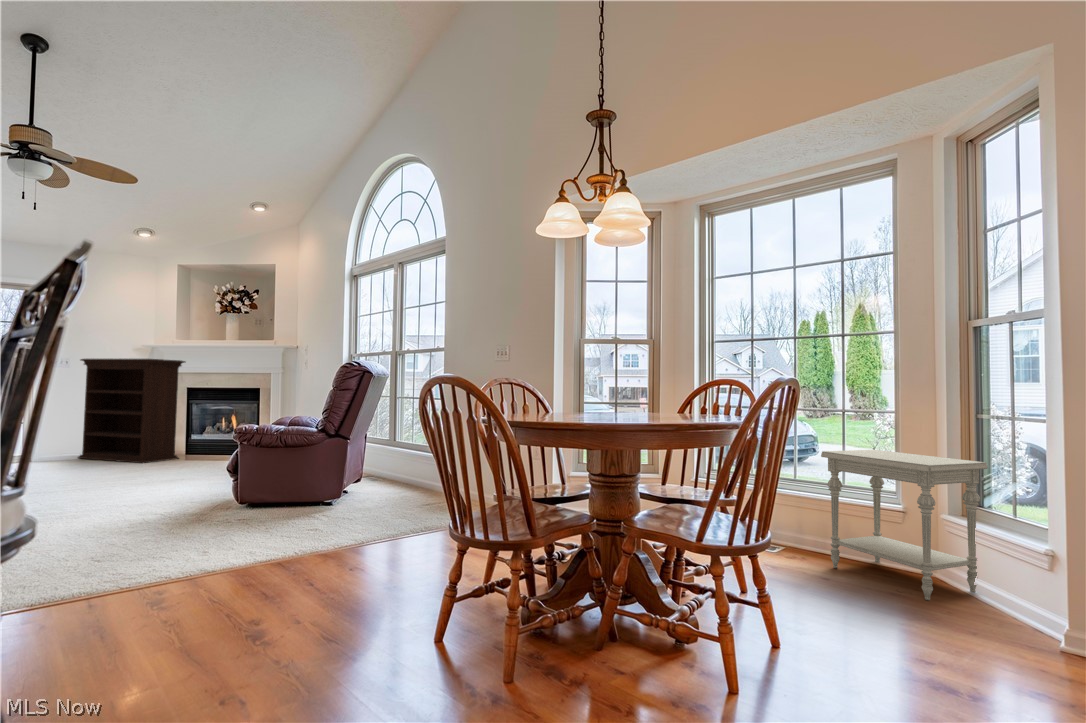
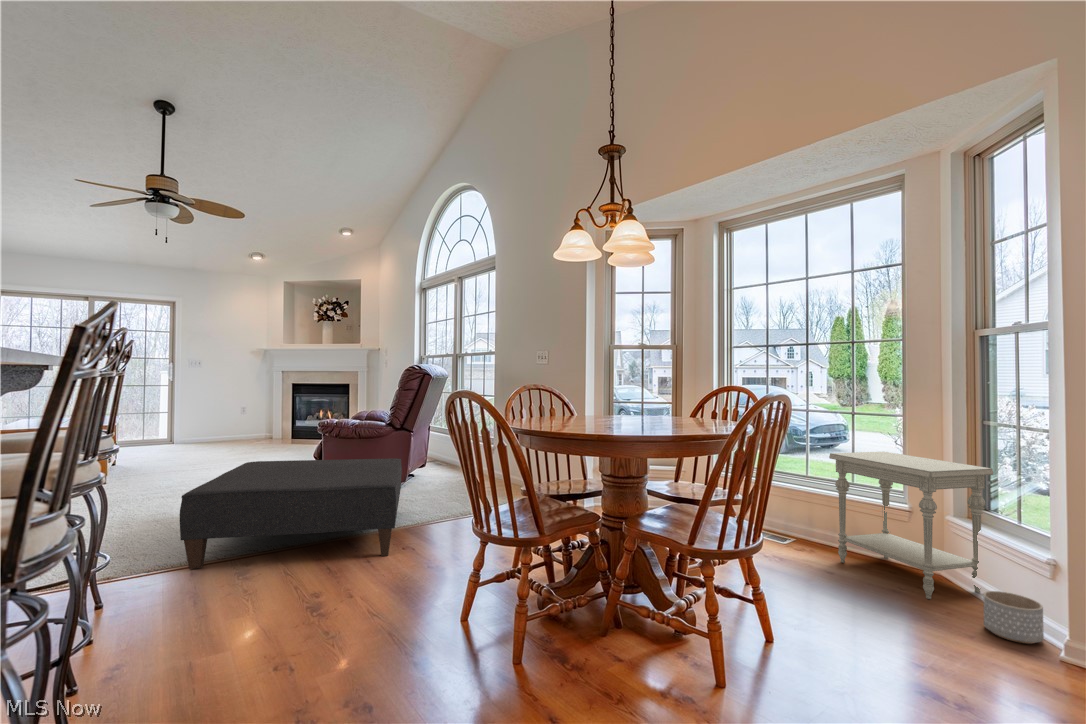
bookshelf: present [78,359,185,463] -> none [206,361,288,448]
ottoman: none [71,467,343,599] -> present [180,458,402,569]
planter: none [986,587,1045,638] -> present [983,591,1044,644]

